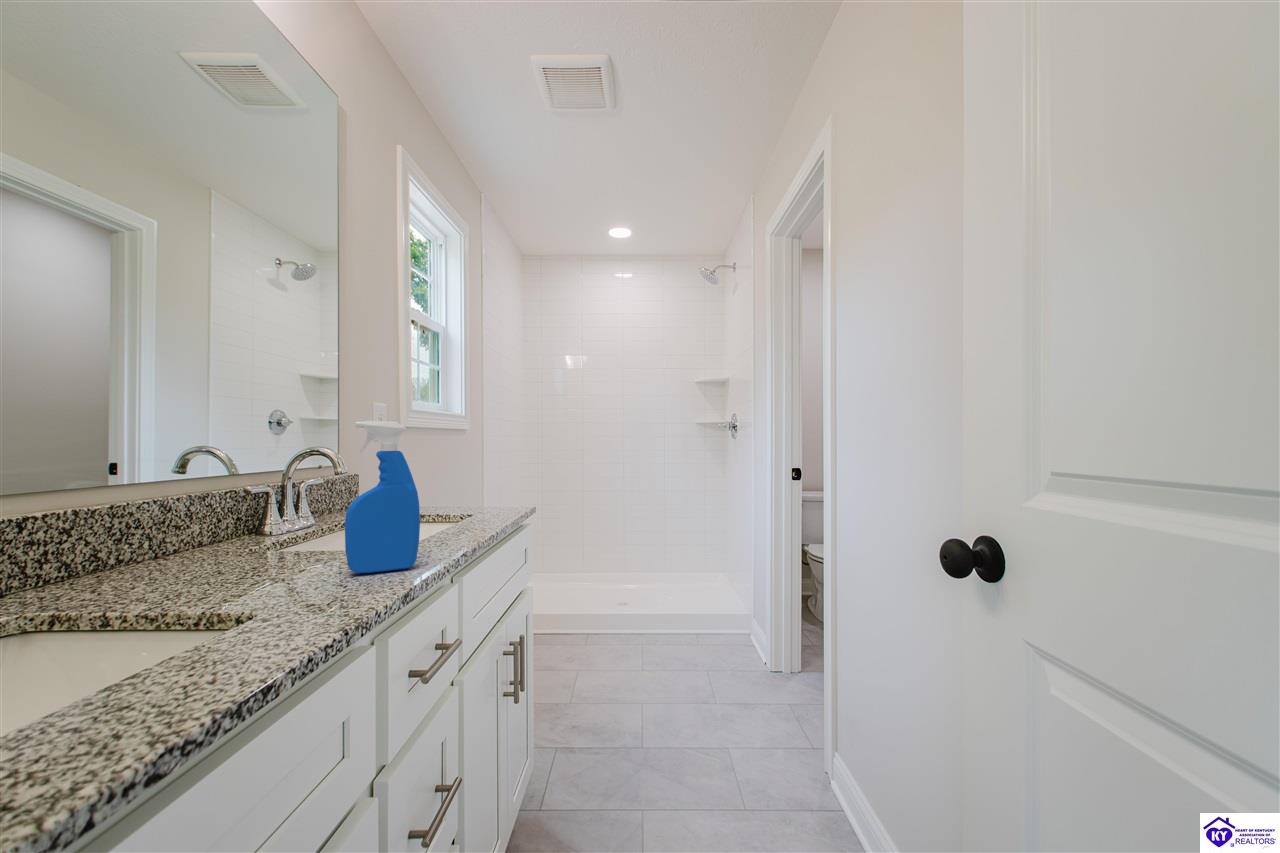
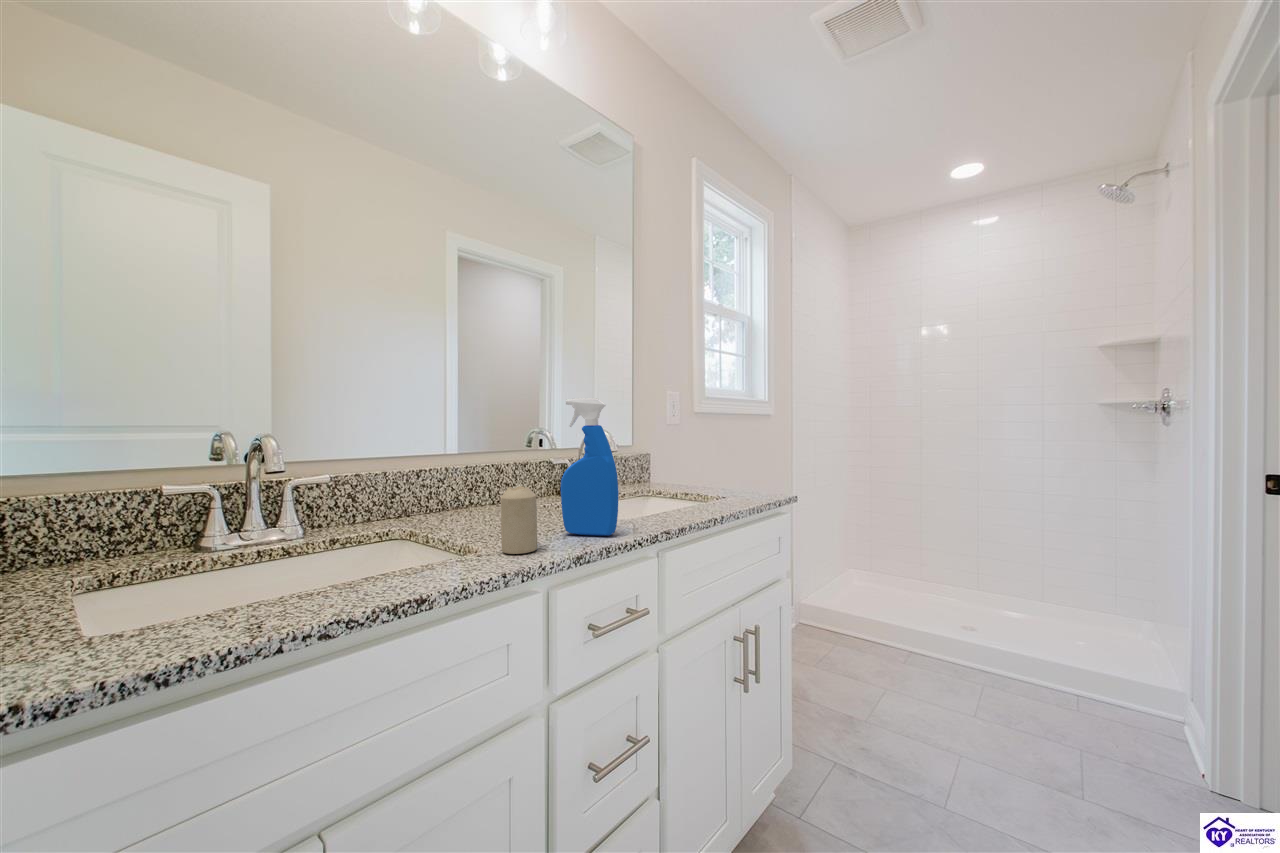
candle: none [295,525,346,609] -> present [501,486,537,554]

